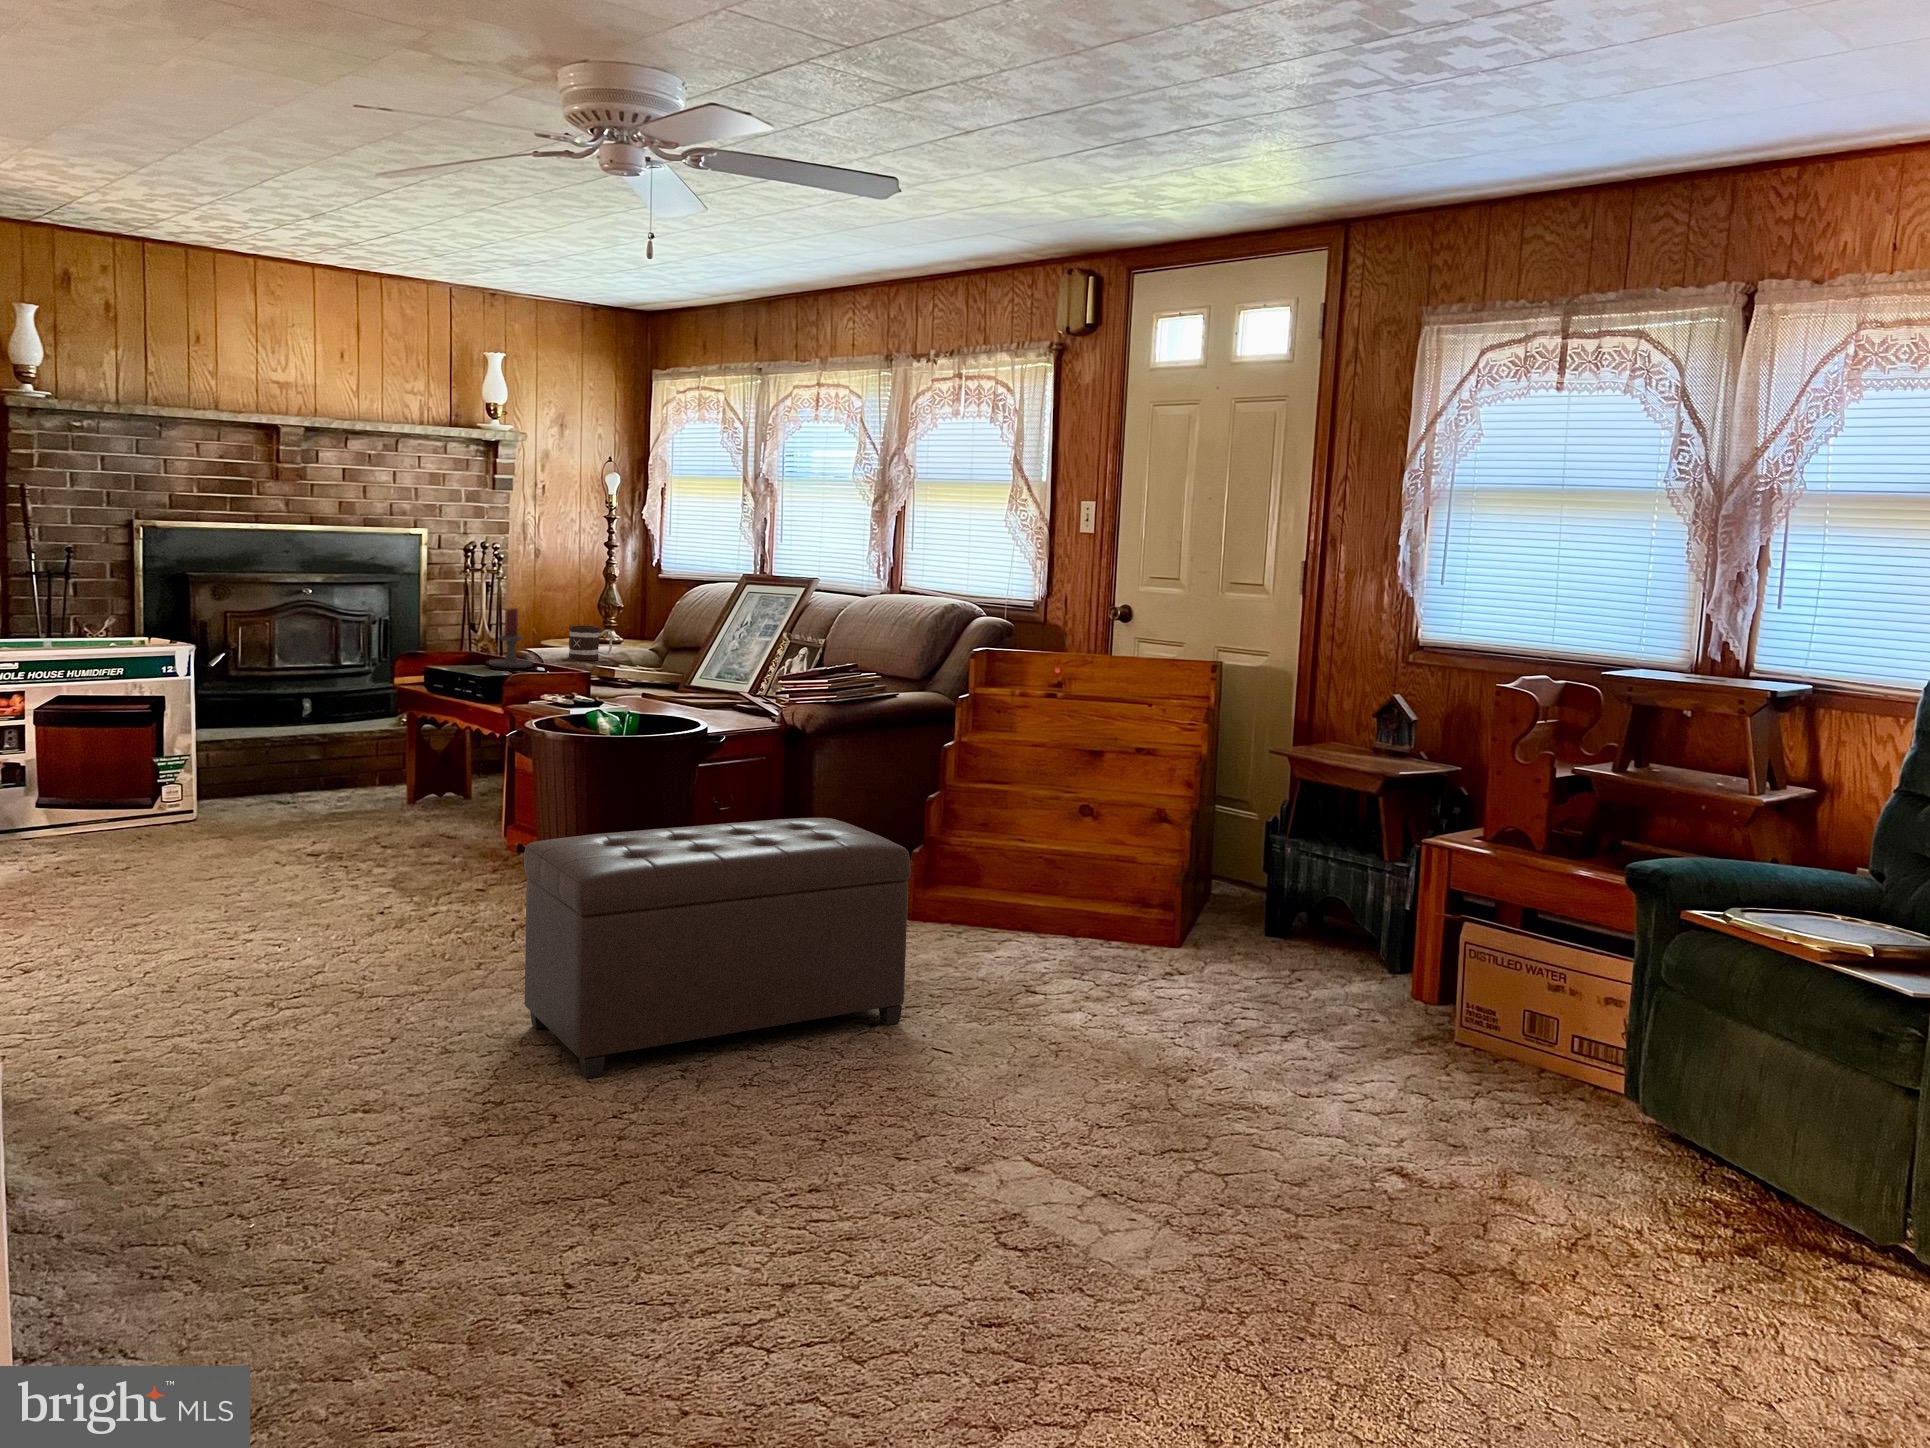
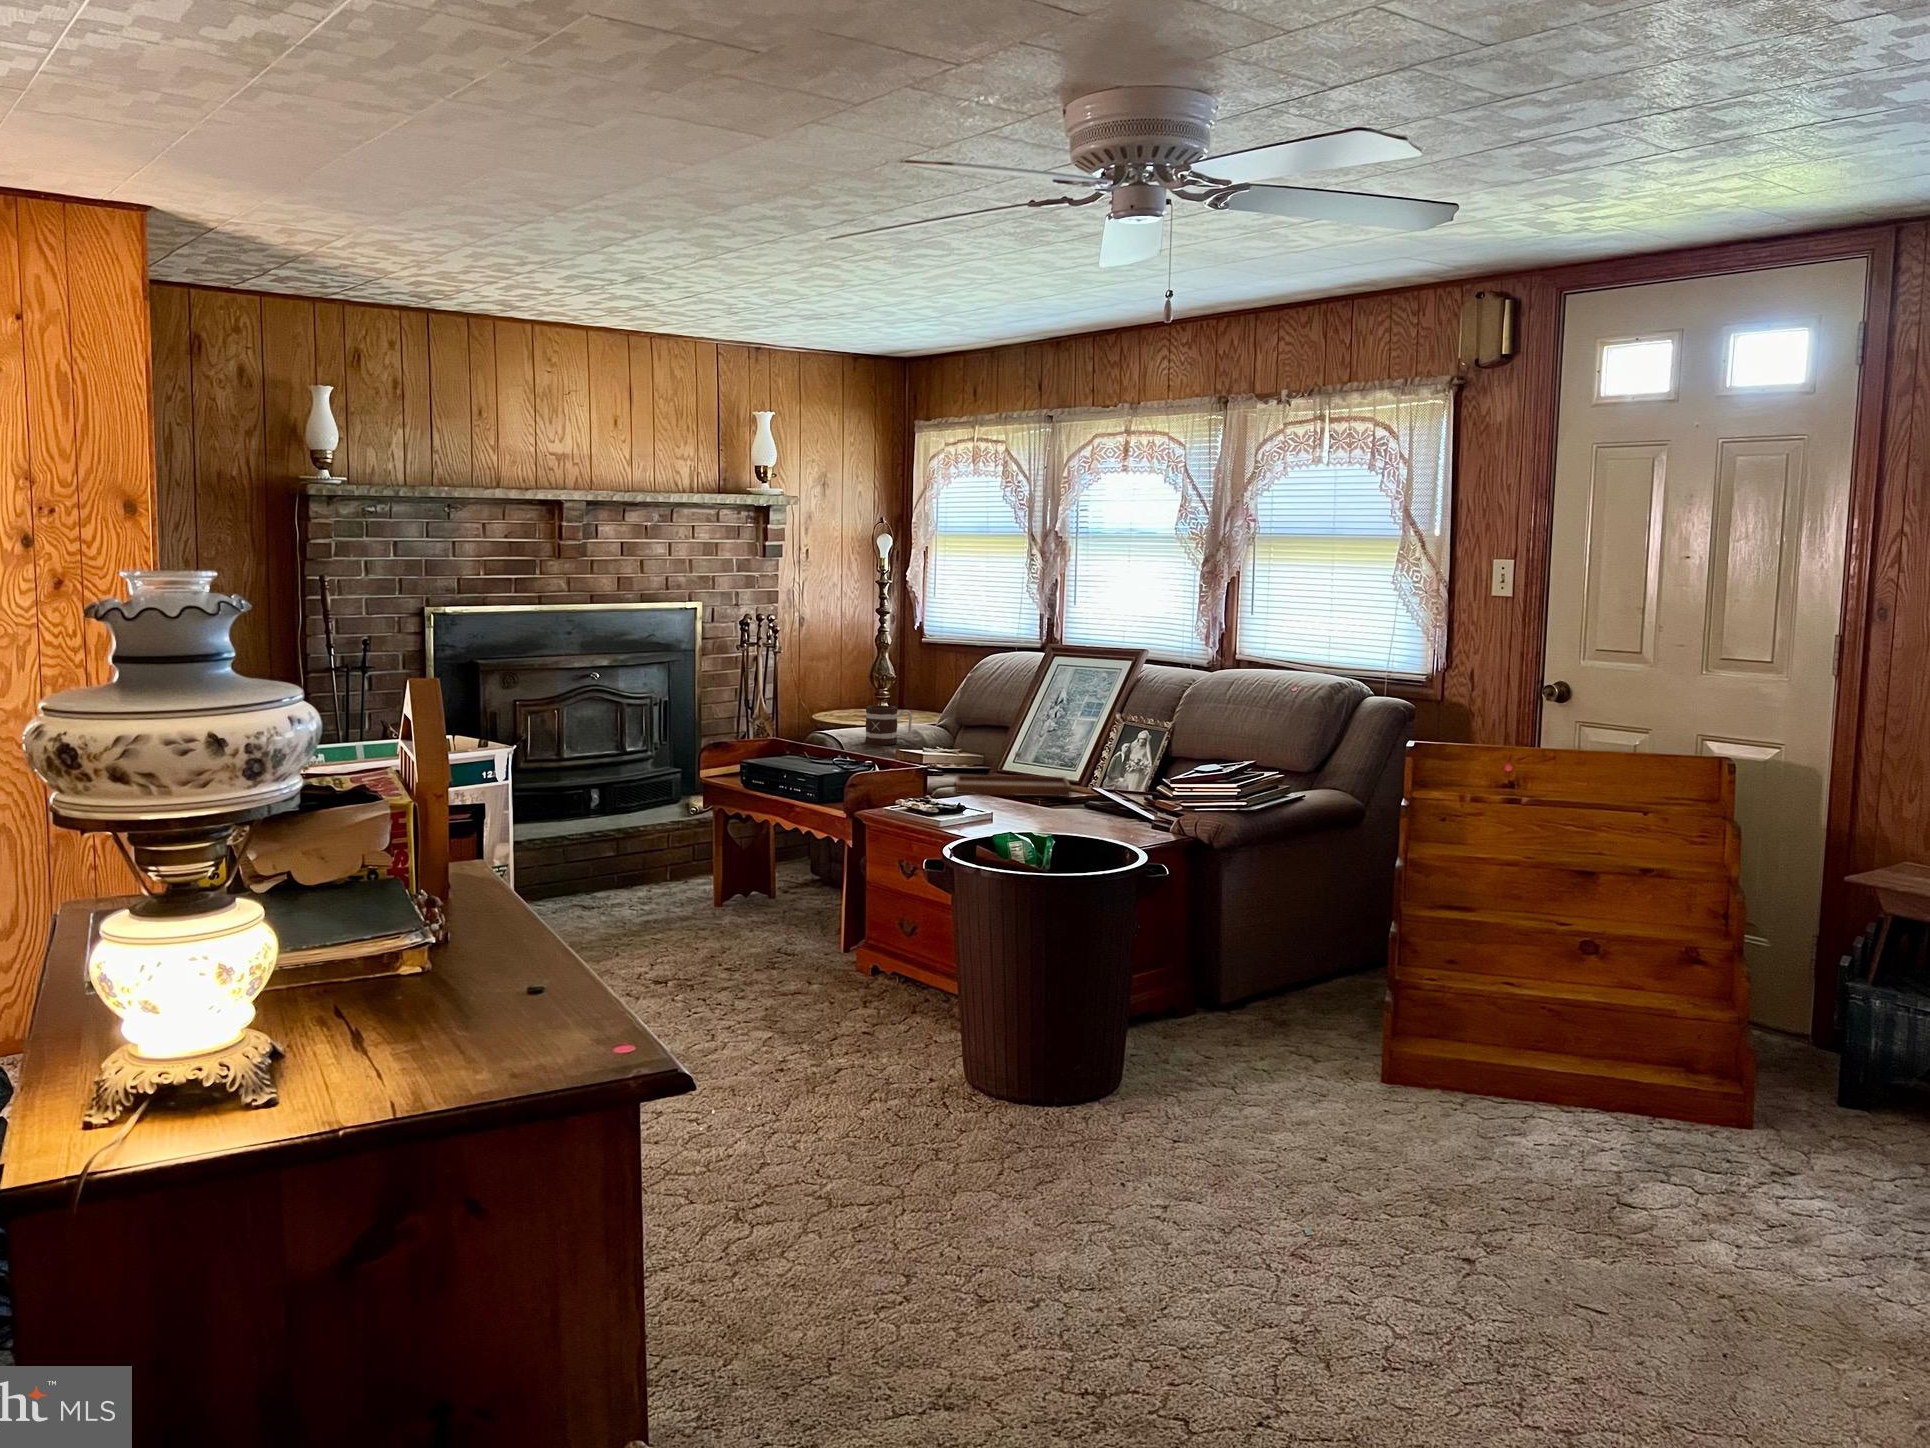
candle holder: present [489,608,542,668] -> none [799,693,852,760]
tray: none [614,659,723,698] -> present [956,751,1071,797]
ottoman: present [524,818,910,1079] -> none [1056,991,1533,1371]

